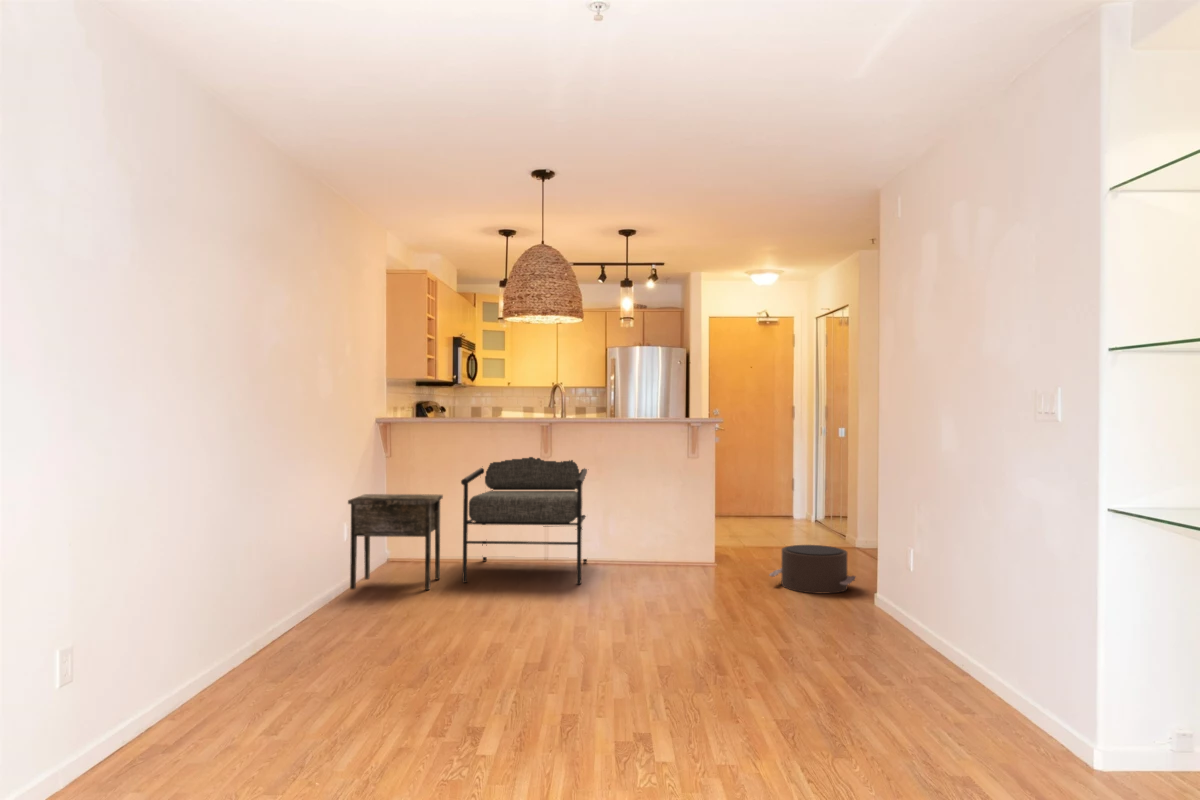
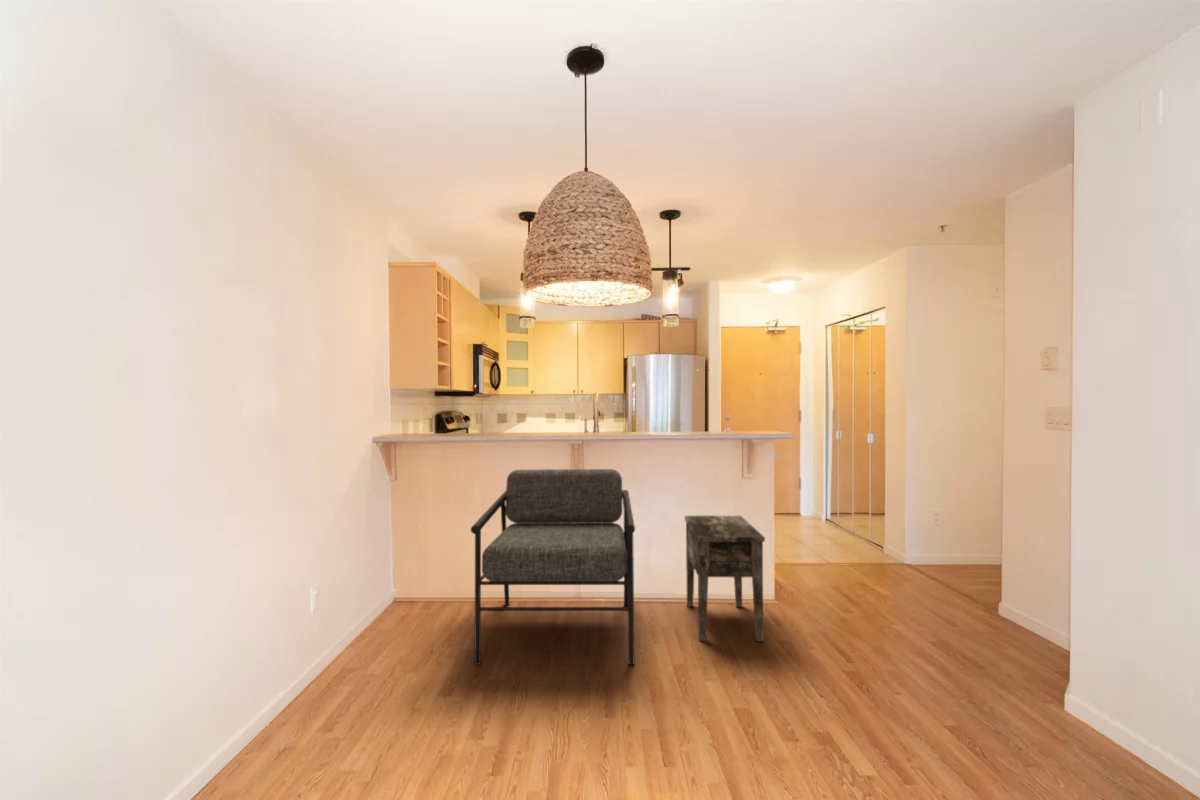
side table: present [348,494,443,590] -> present [685,516,765,641]
pouf: present [769,545,856,594] -> none [883,597,1014,682]

